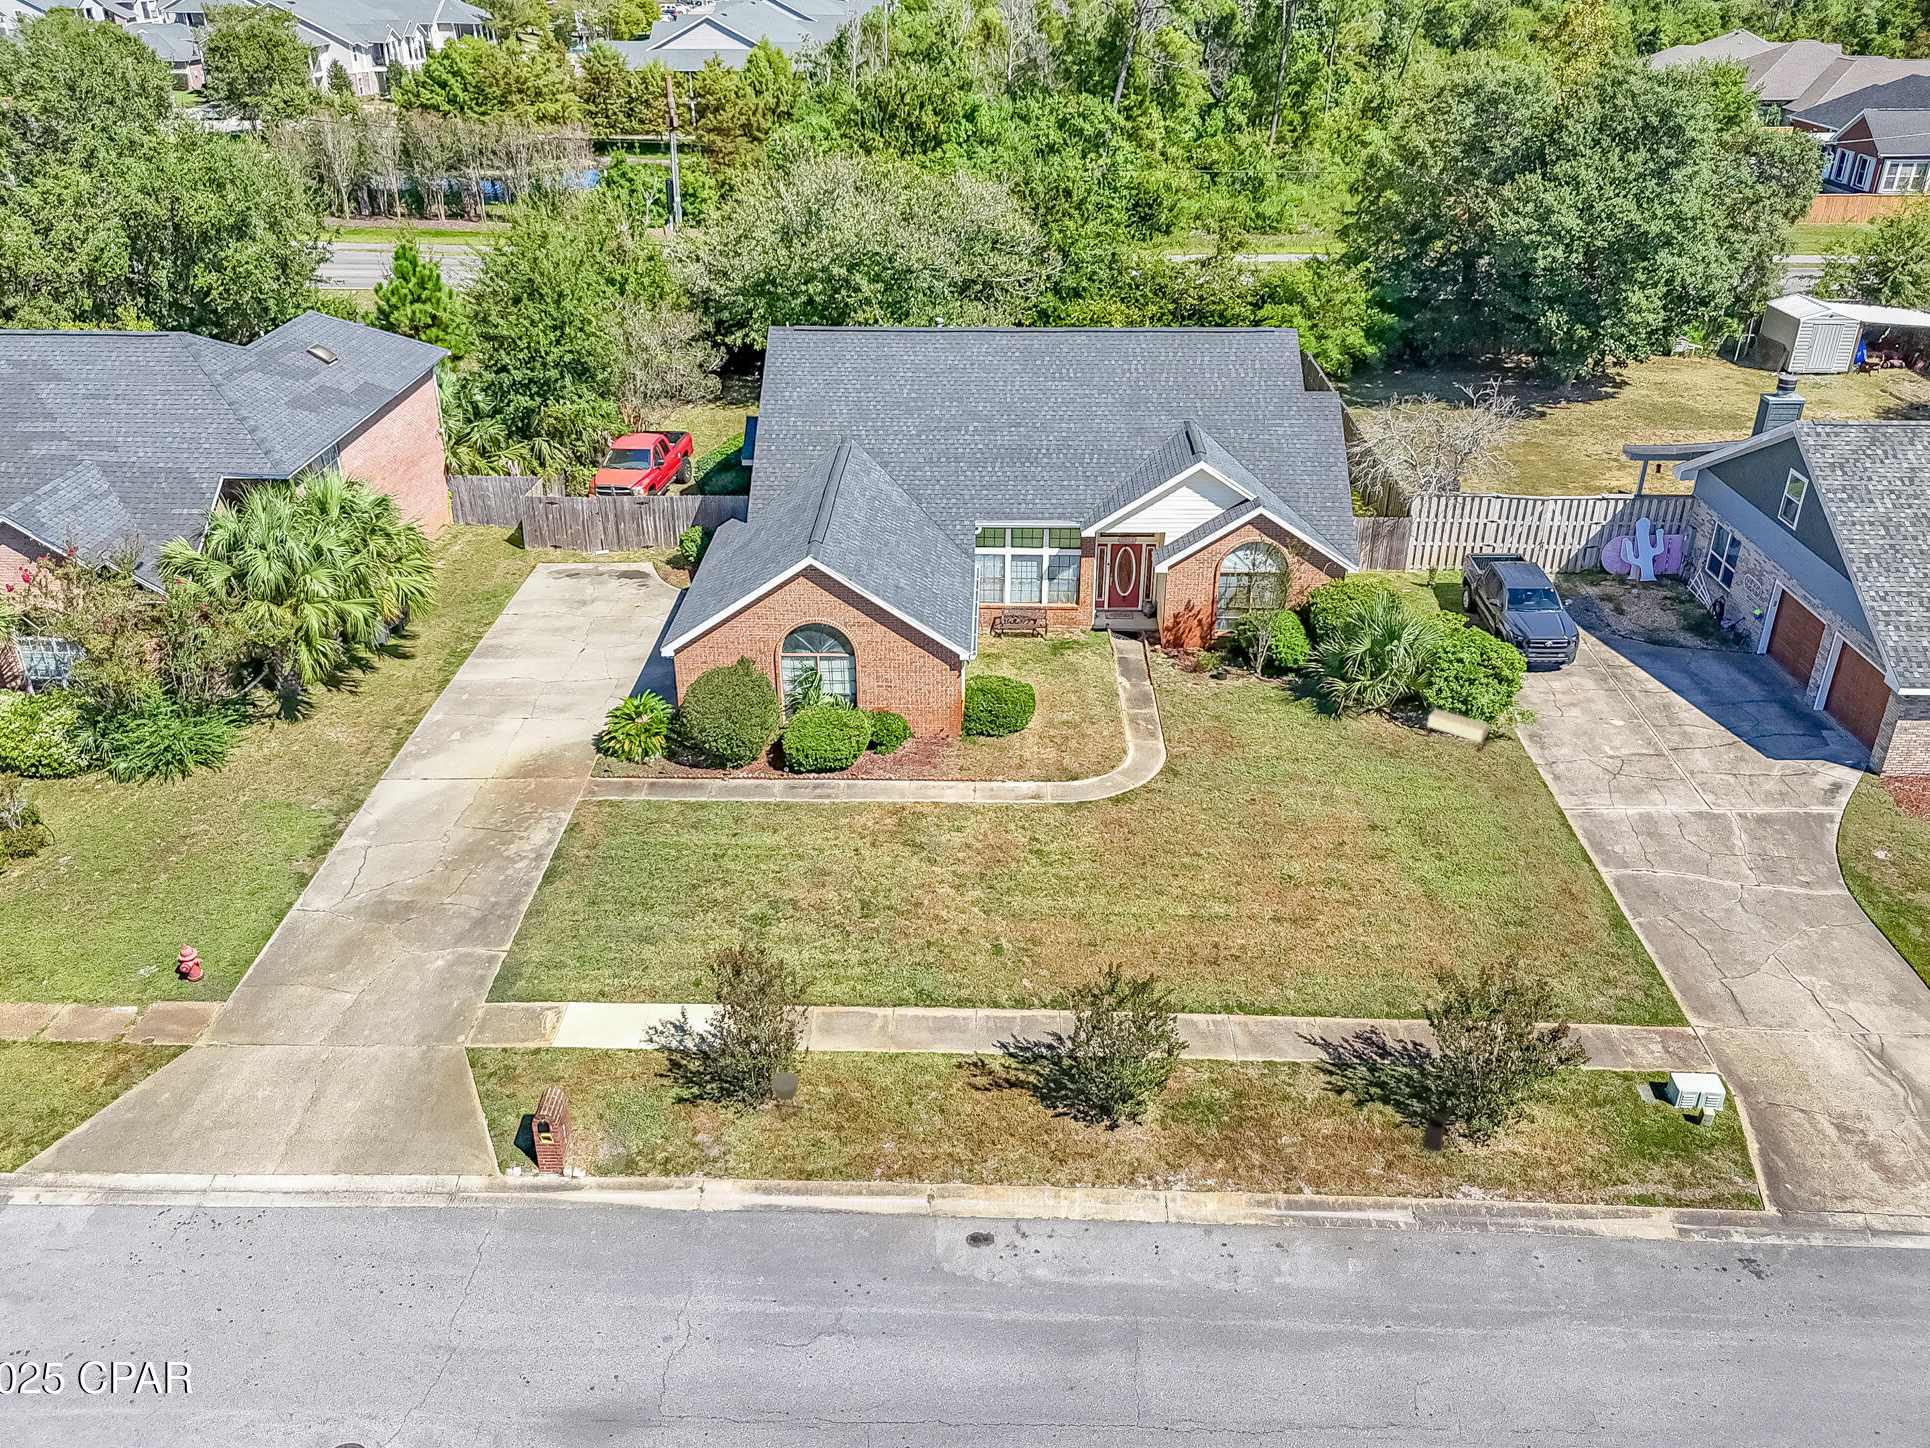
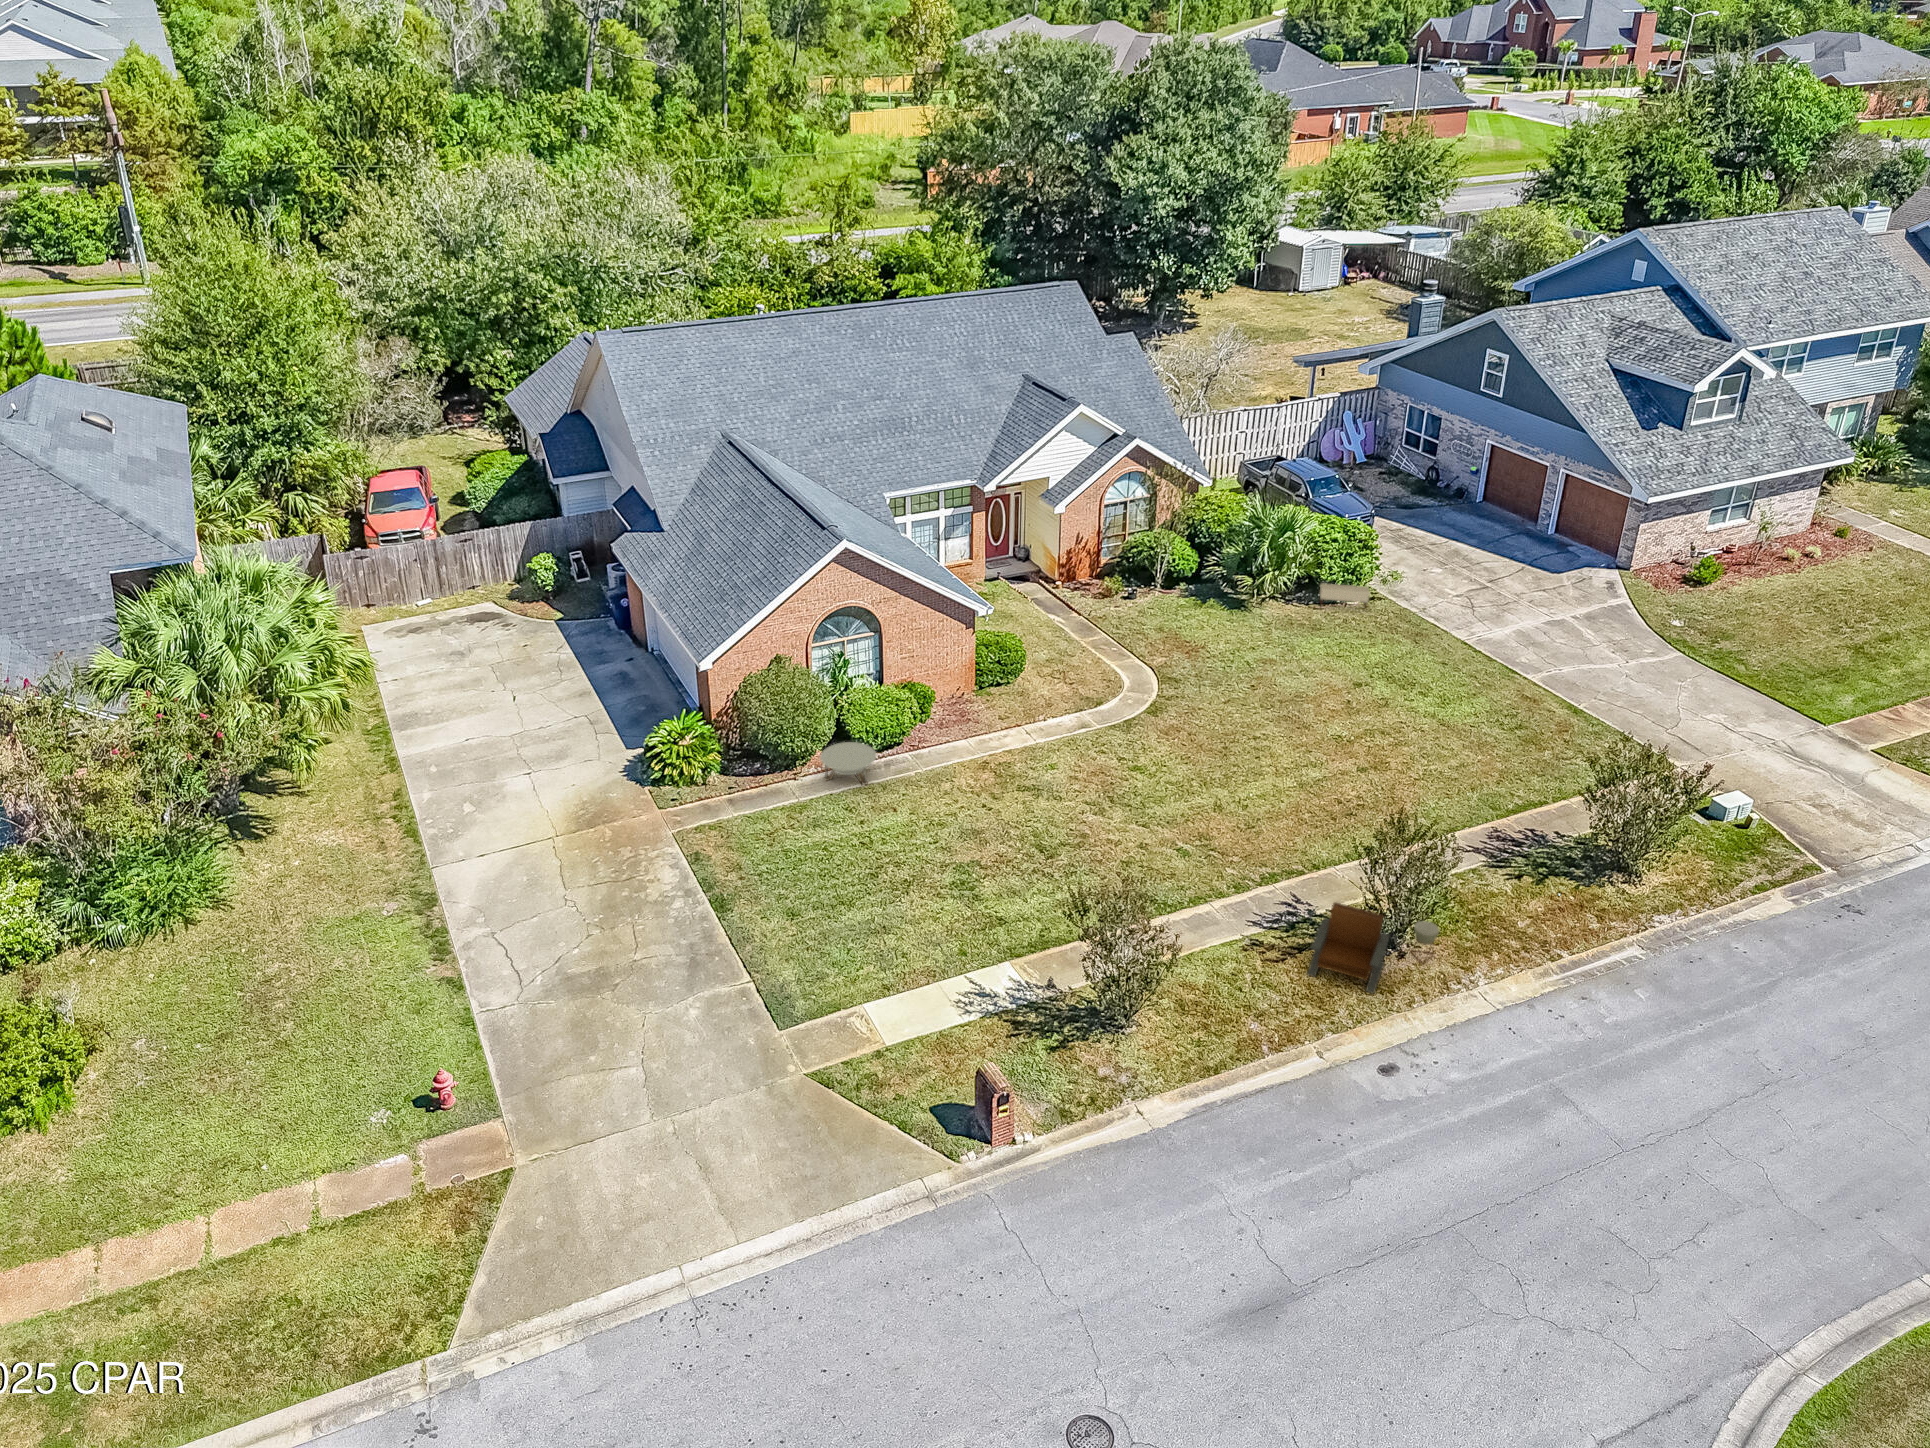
round table: none [744,756,800,802] -> present [820,742,877,785]
lounge chair: none [996,1043,1092,1155] -> present [1307,902,1389,993]
planter: present [772,1072,802,1121] -> present [1411,921,1439,964]
watering can: present [1422,1104,1454,1151] -> none [1602,859,1623,899]

